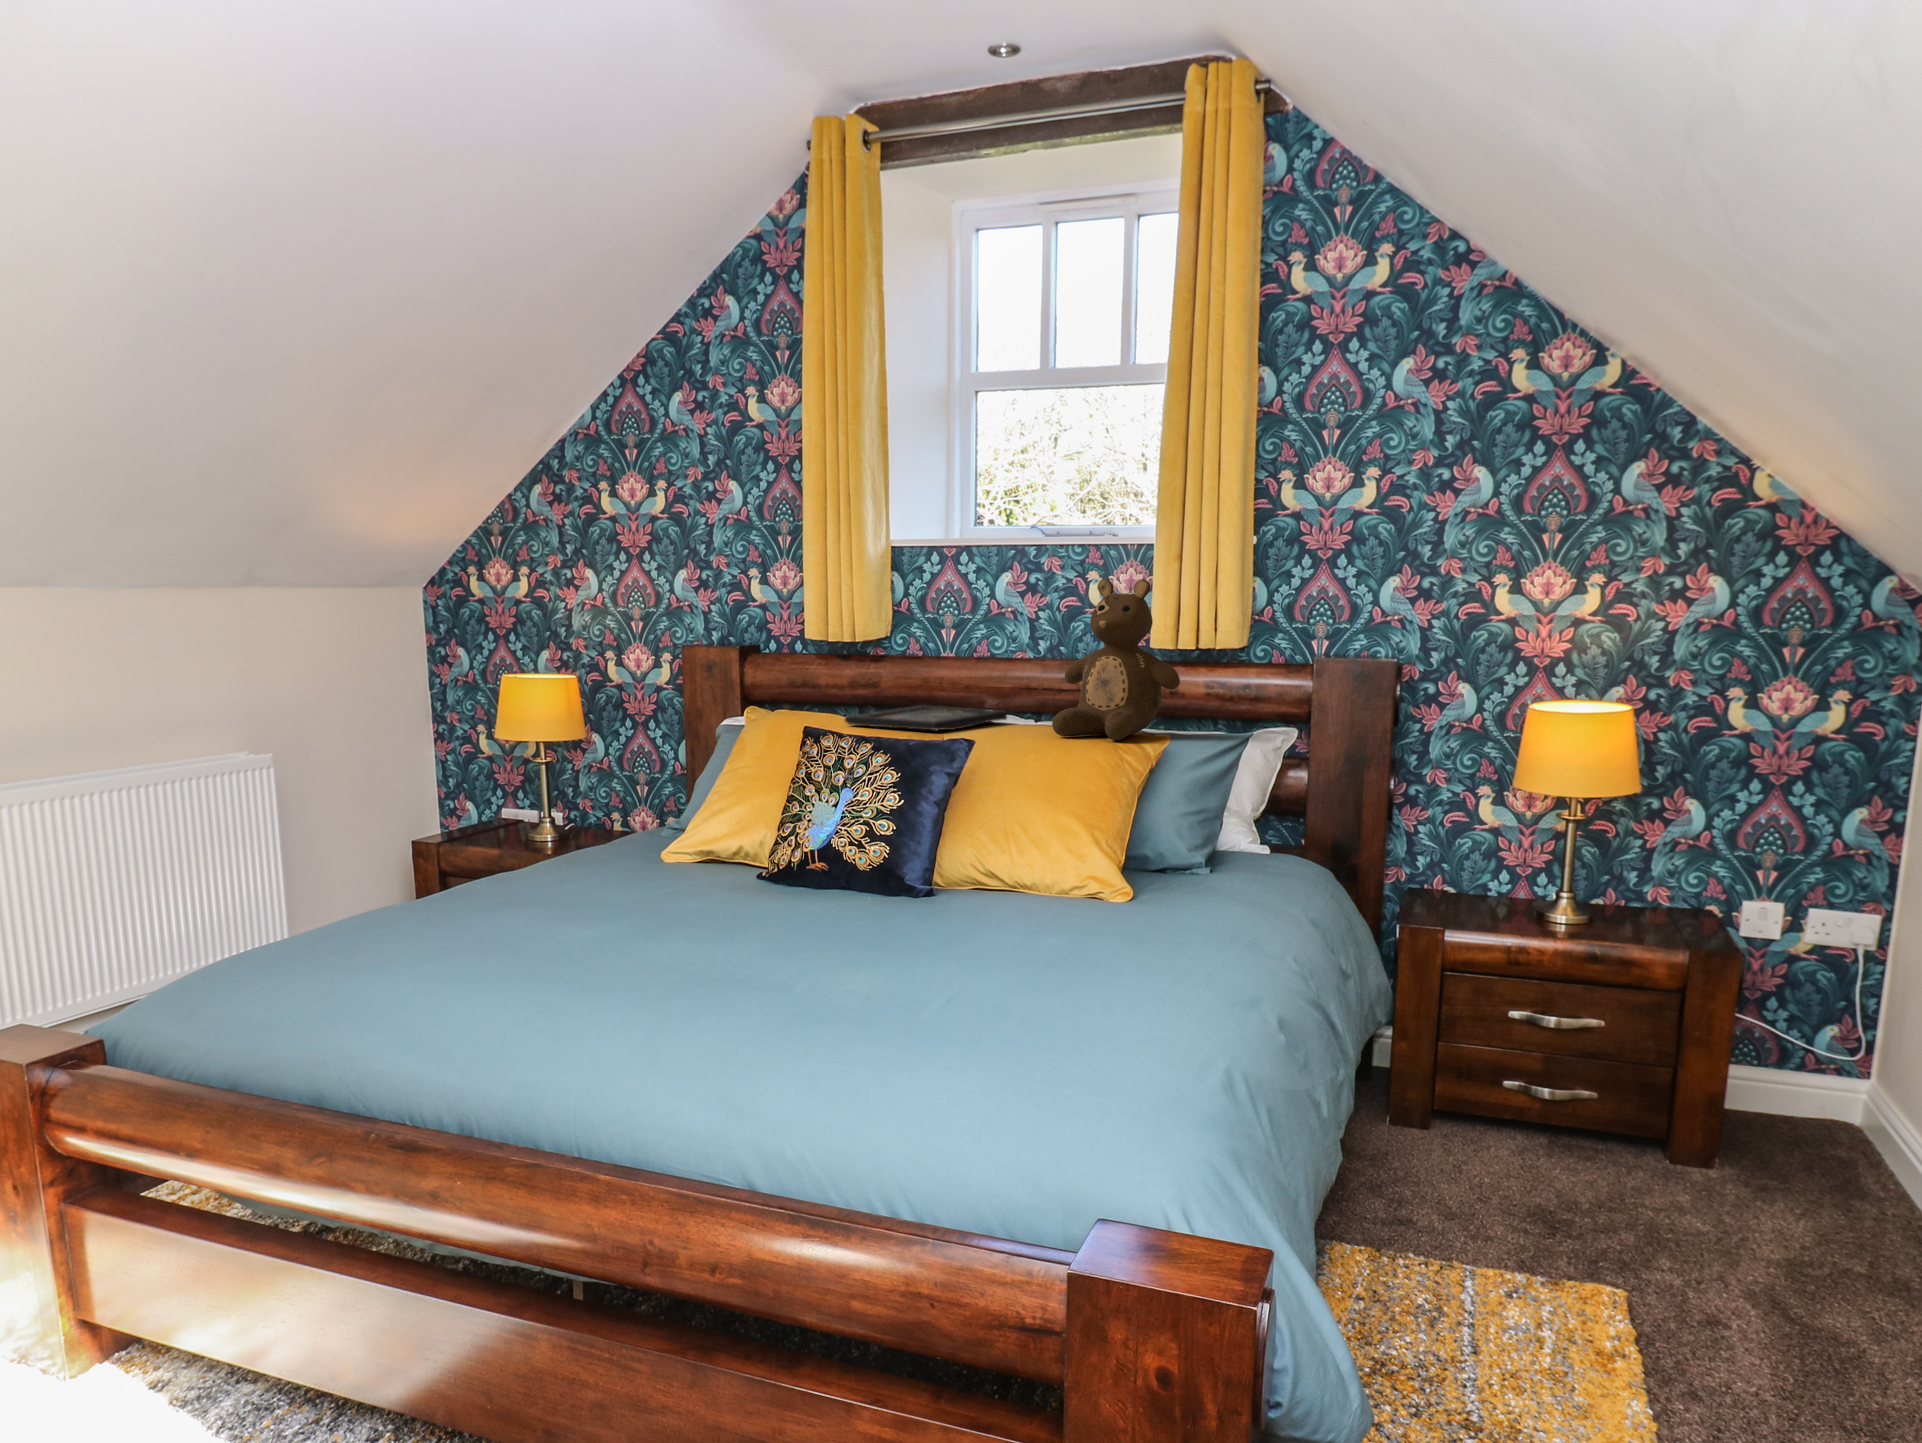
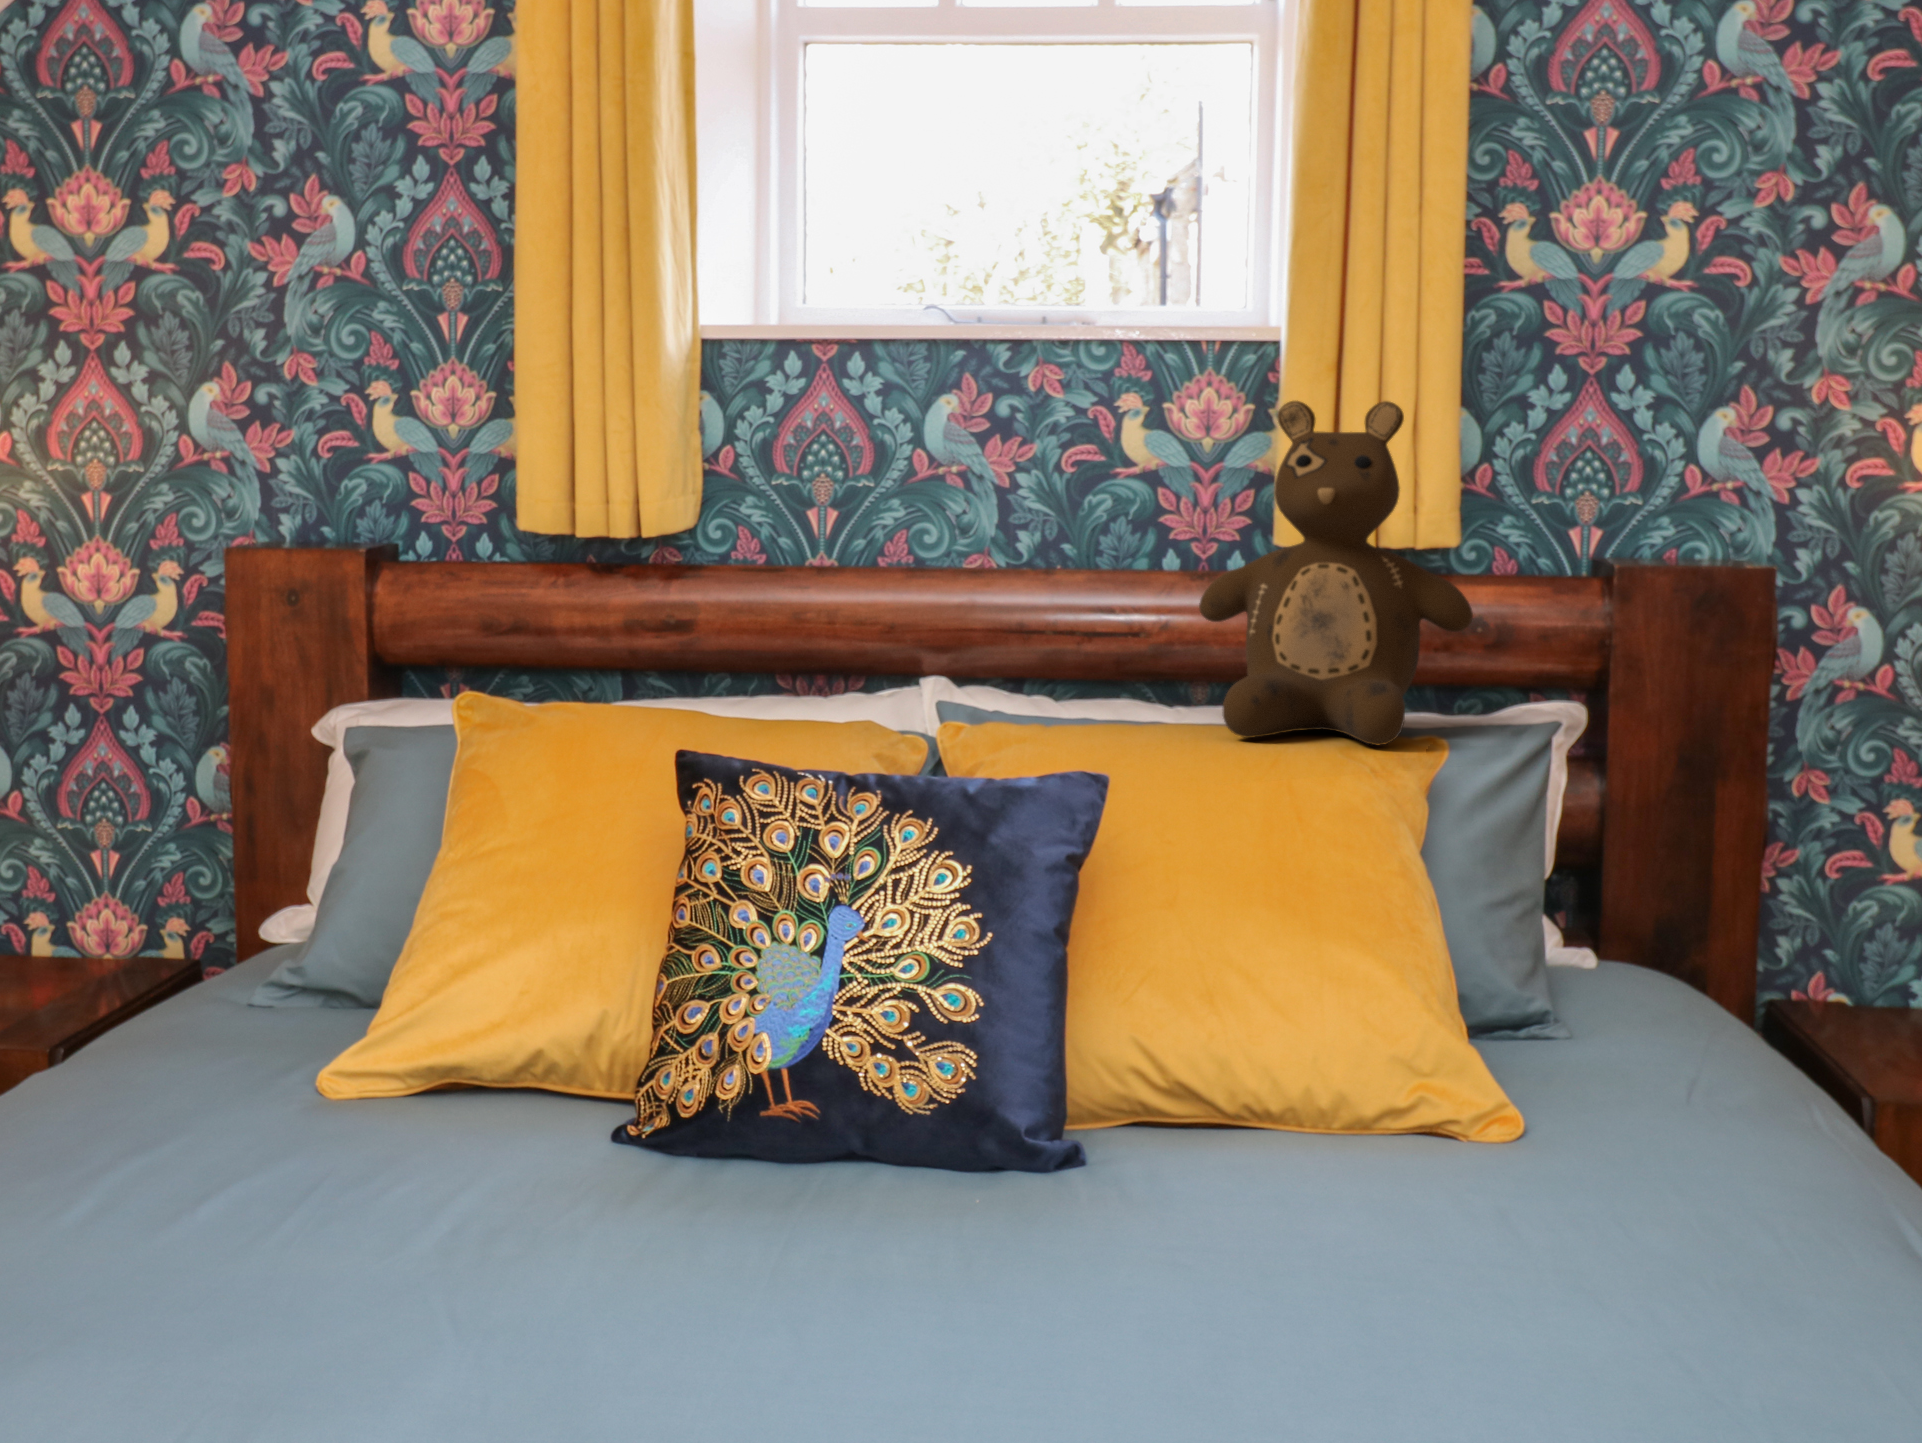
tray: present [845,705,1007,730] -> none [727,669,1039,732]

